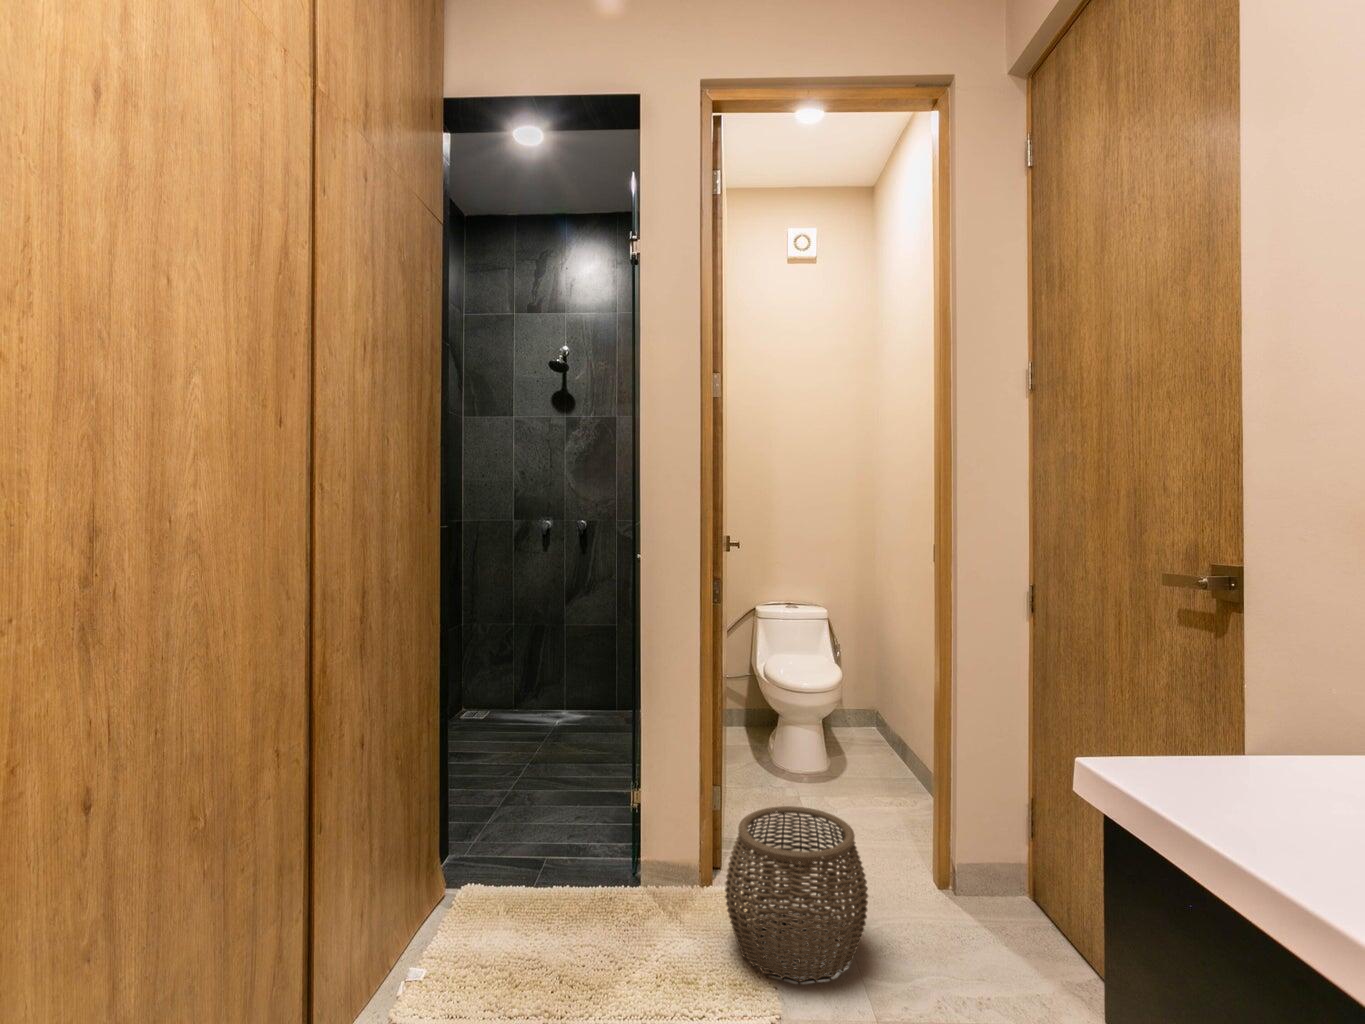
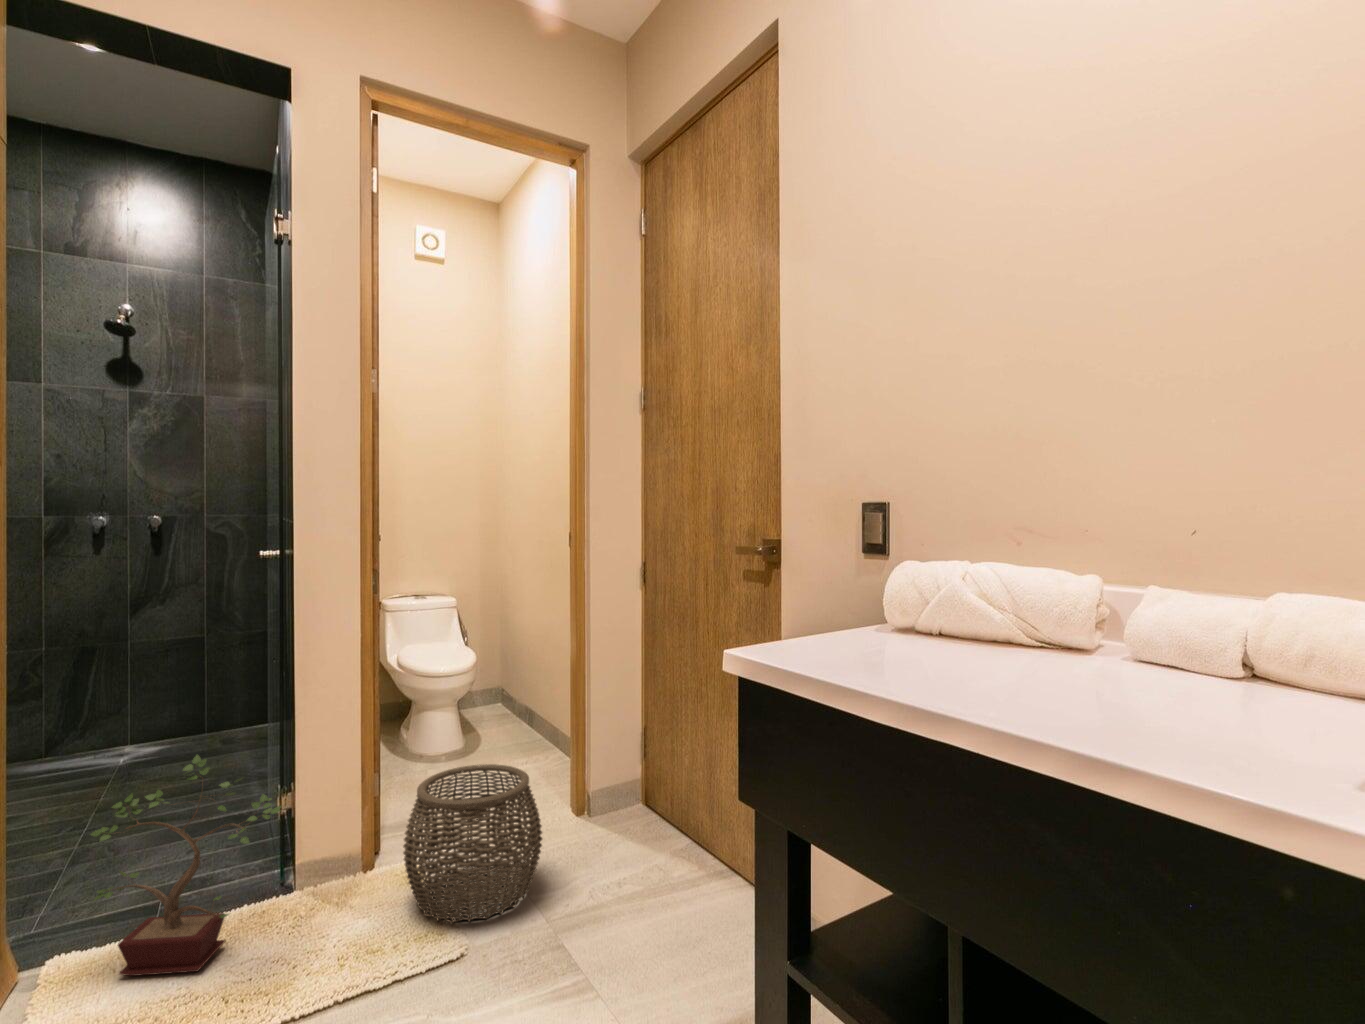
potted plant: none [485,751,614,944] -> present [91,755,281,976]

